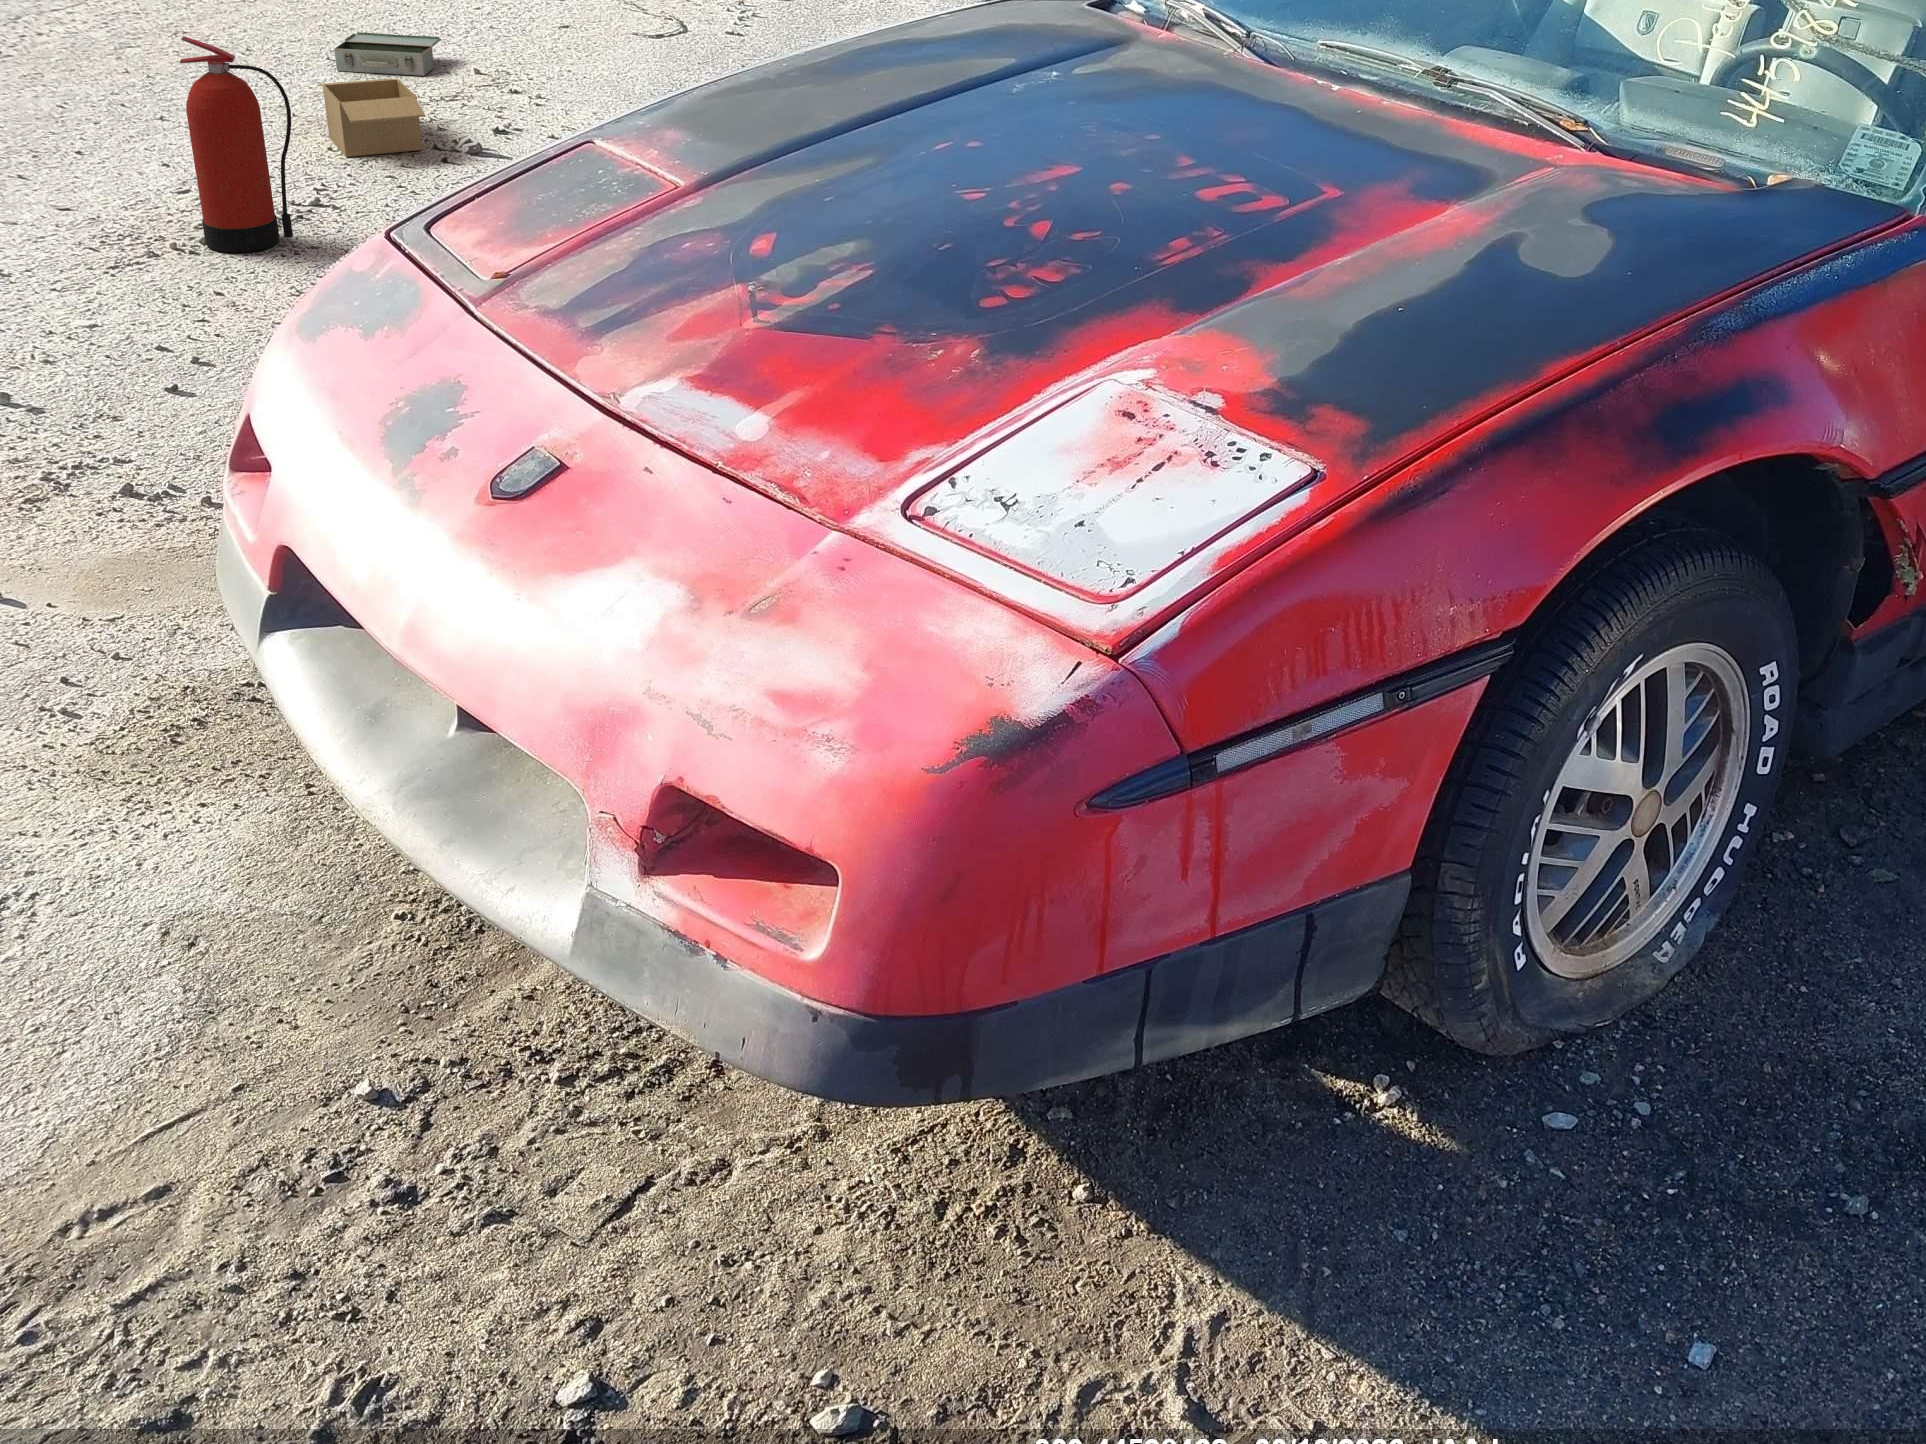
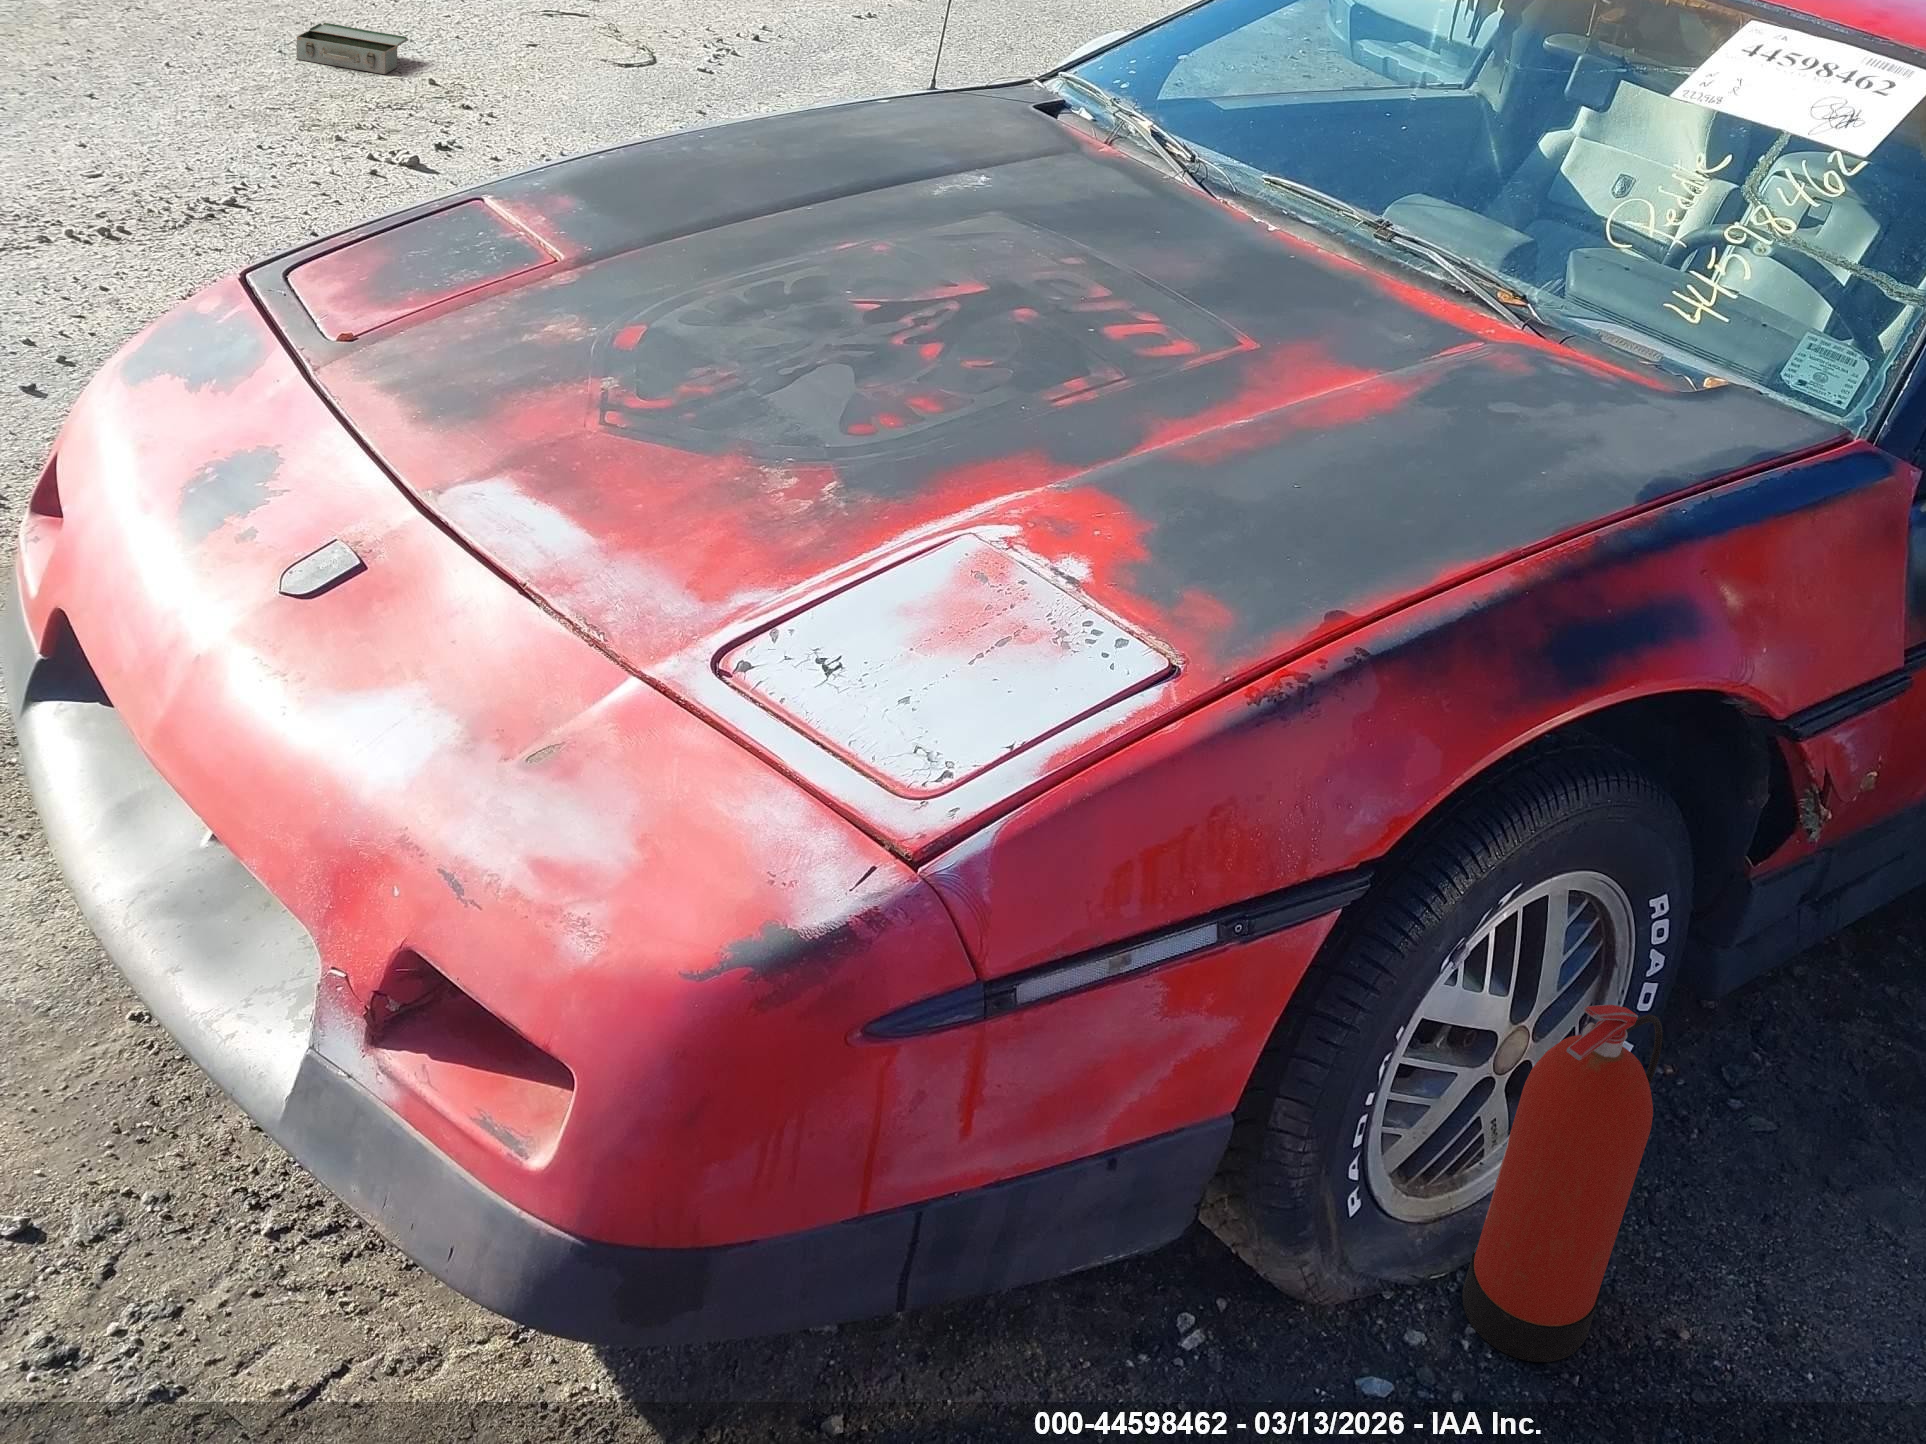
fire extinguisher: present [180,36,293,252] -> present [1462,1004,1663,1362]
cardboard box: present [318,79,425,157] -> none [268,73,371,151]

